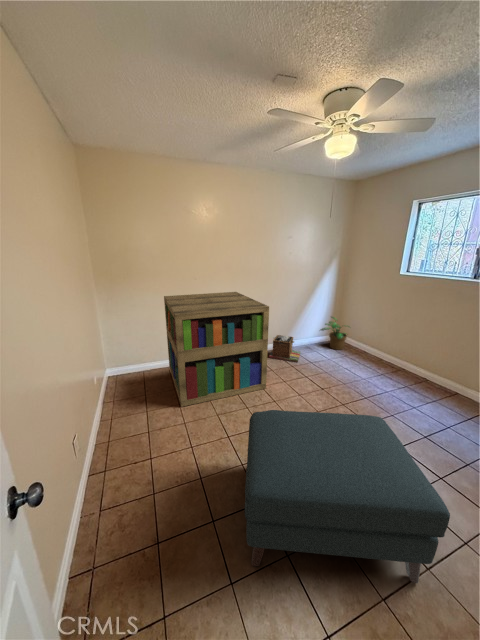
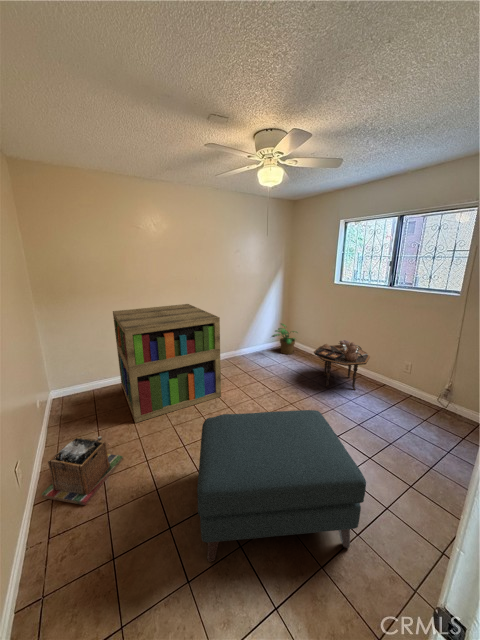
laundry basket: present [269,335,301,362] -> present [42,436,123,505]
side table: none [370,338,440,396] -> present [314,340,370,390]

